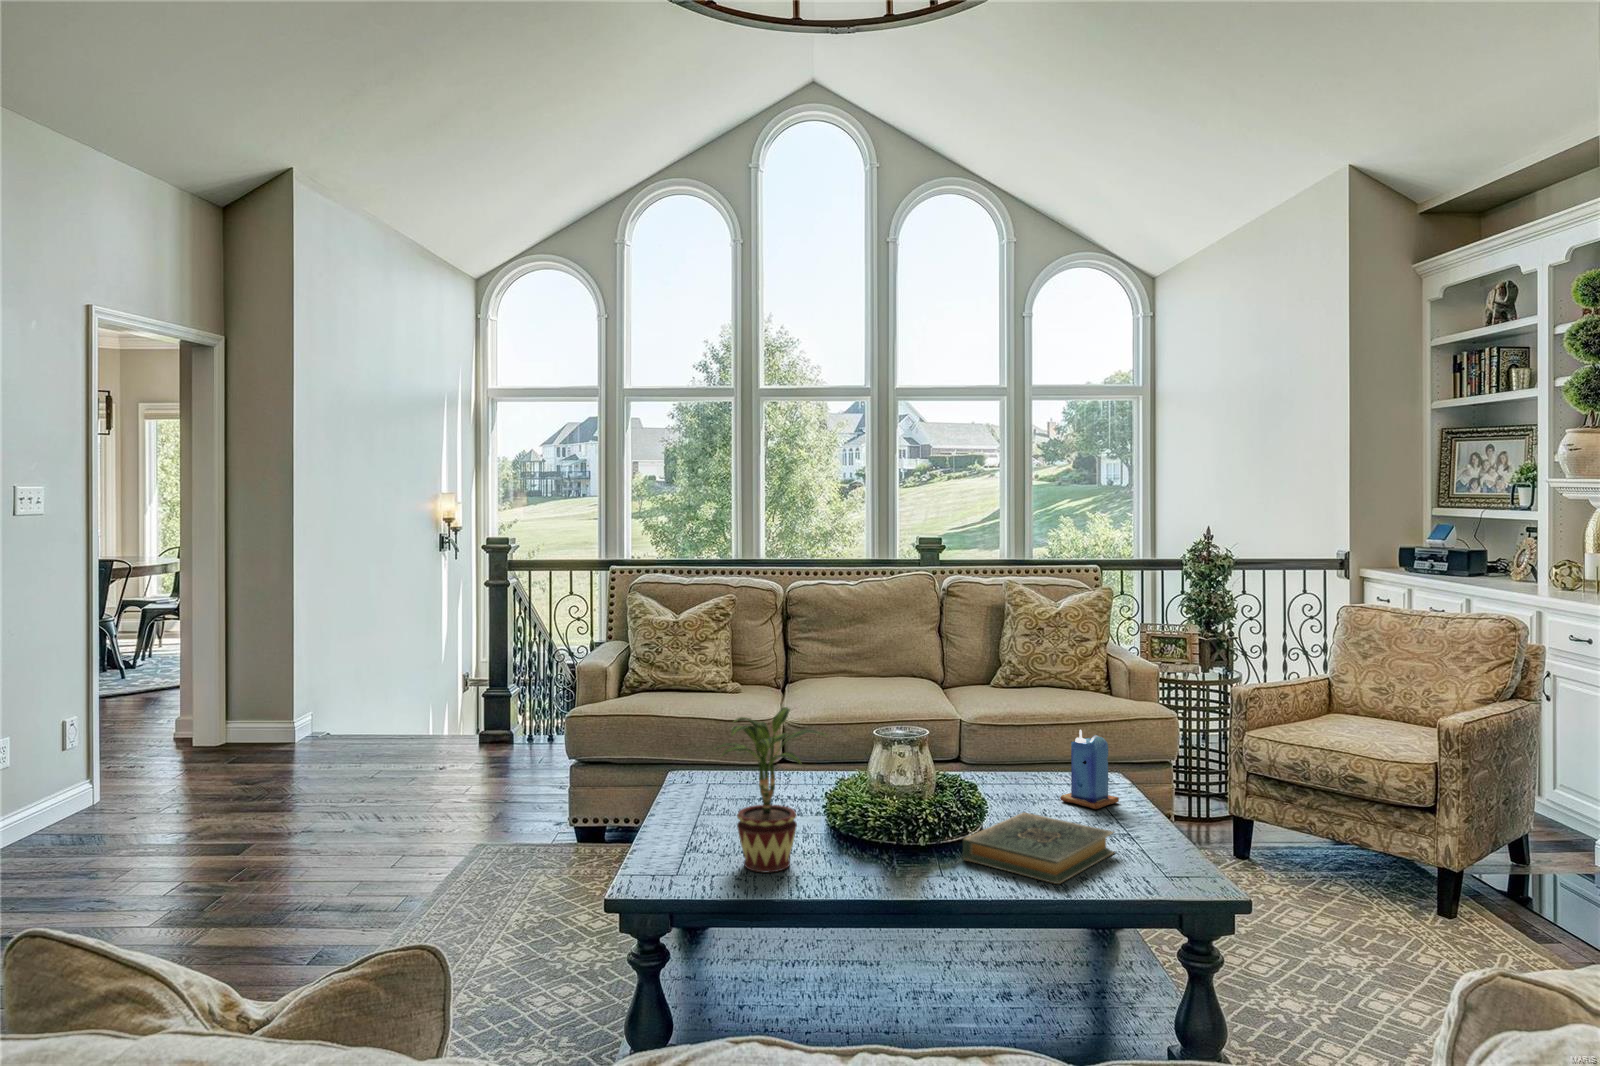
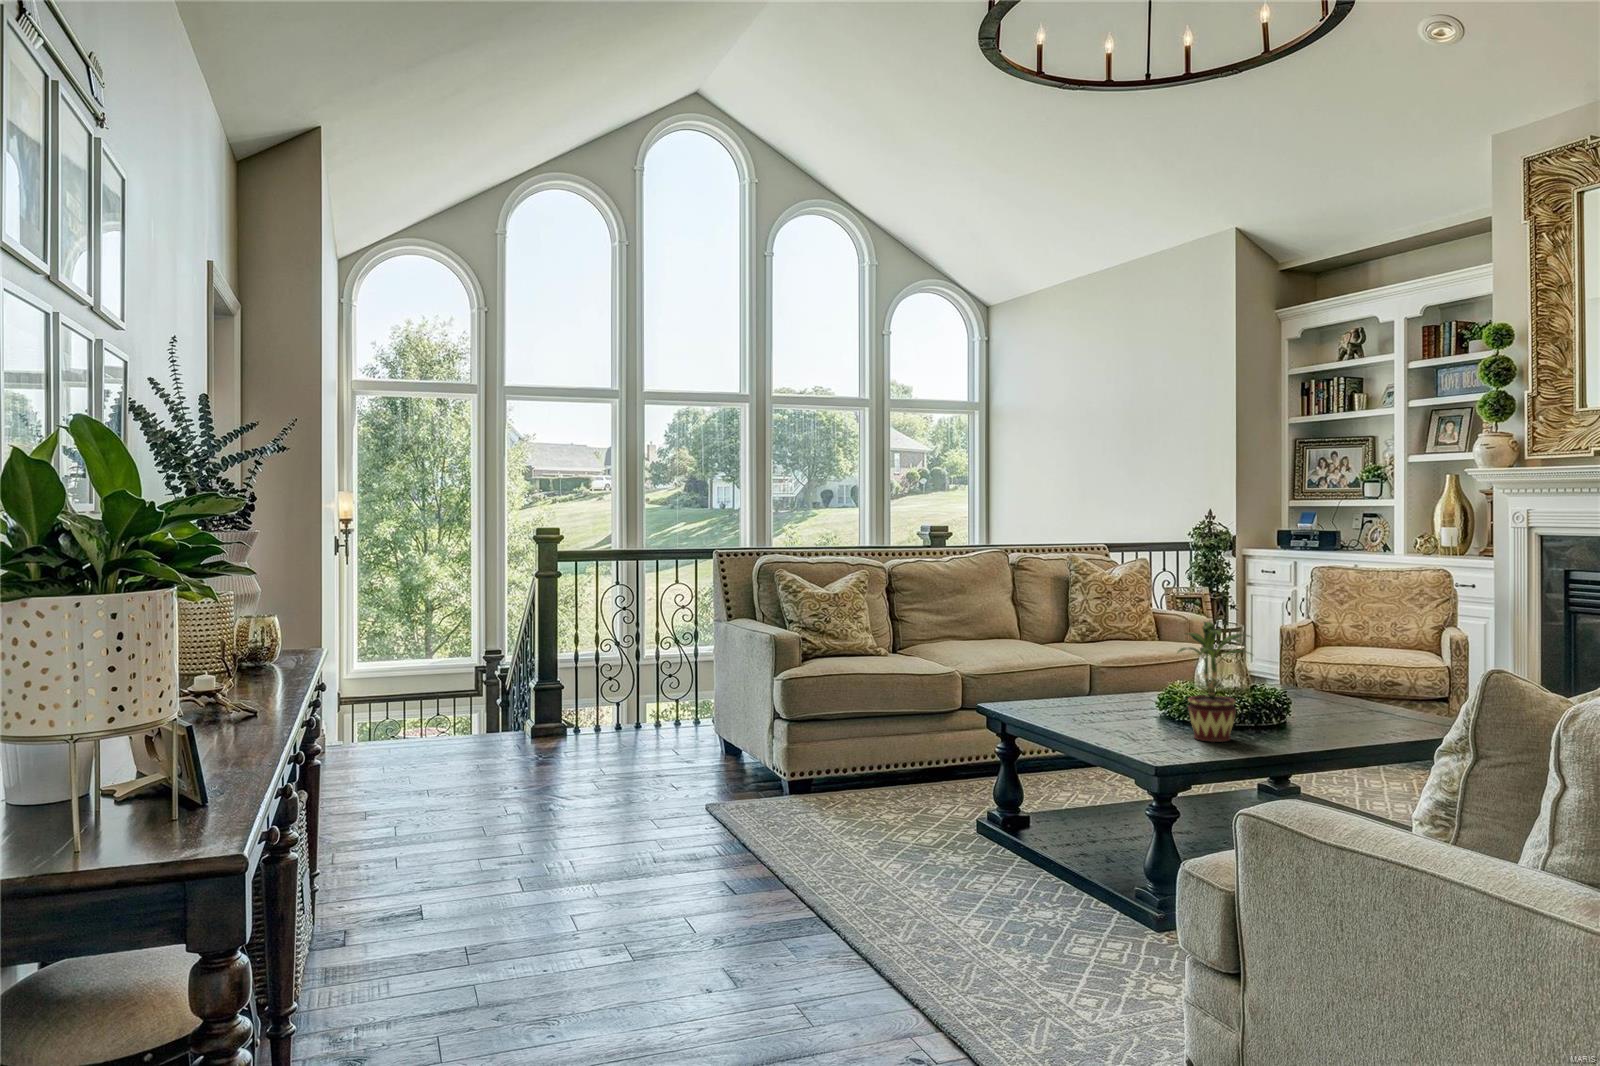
candle: present [1061,730,1119,809] -> none [1289,643,1325,699]
hardback book: present [963,813,1114,884] -> none [1312,698,1405,730]

